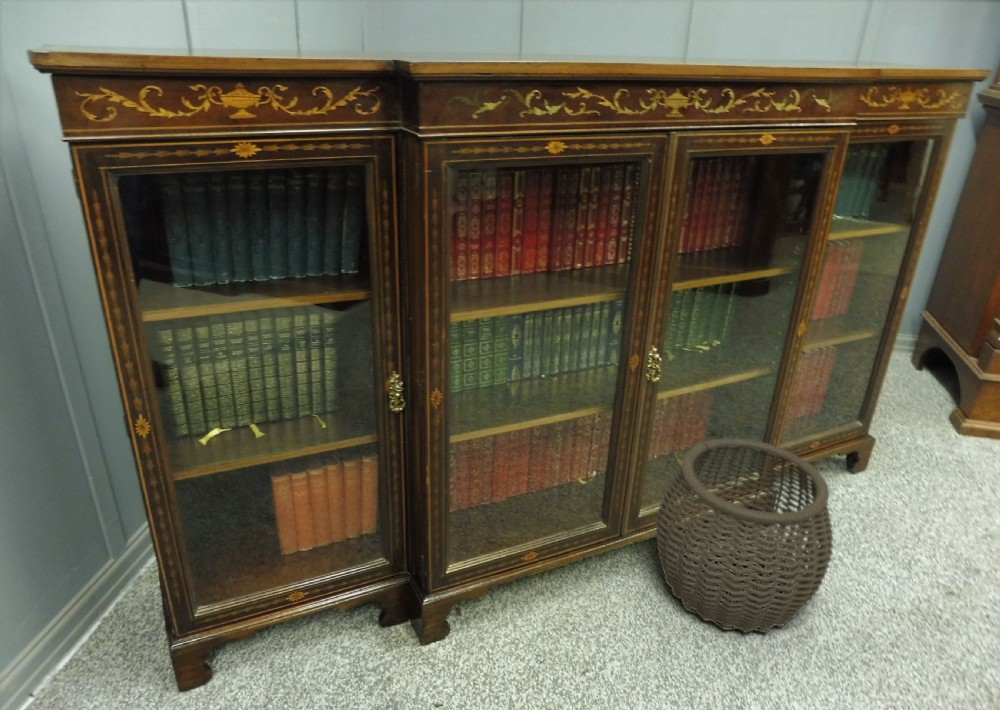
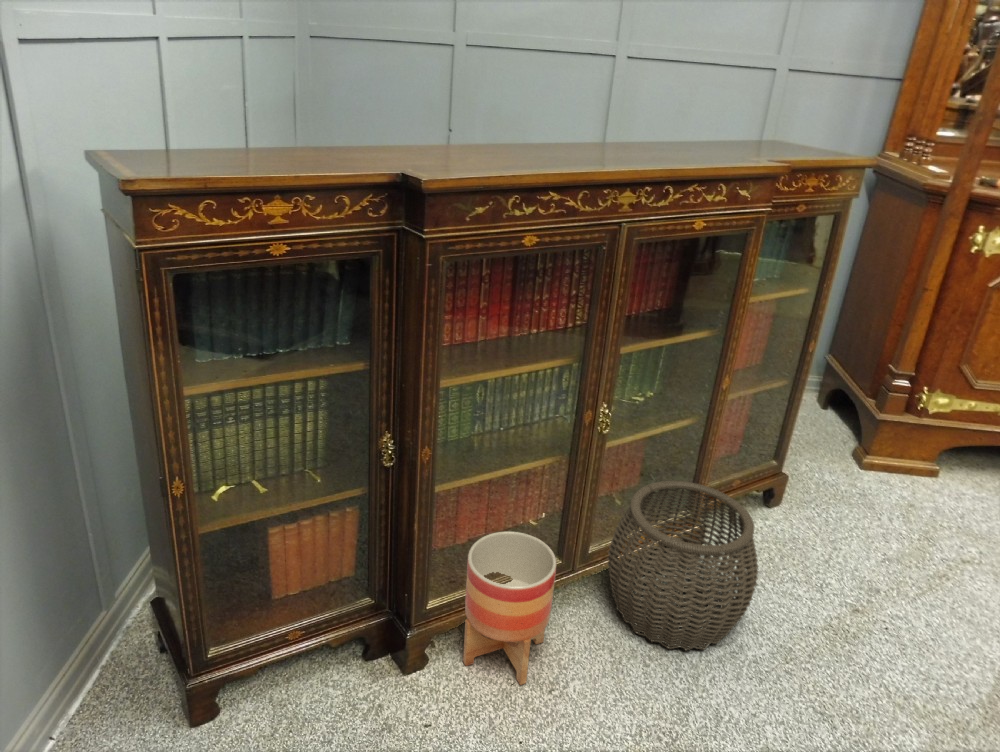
planter: none [487,490,591,663] -> present [463,531,557,685]

